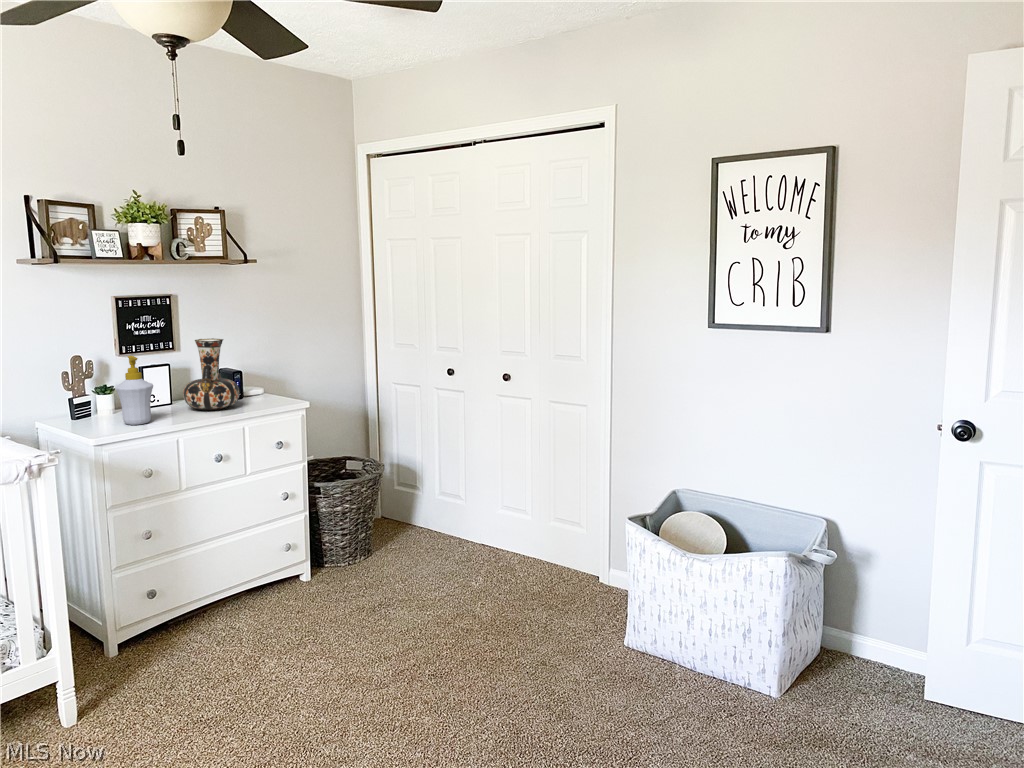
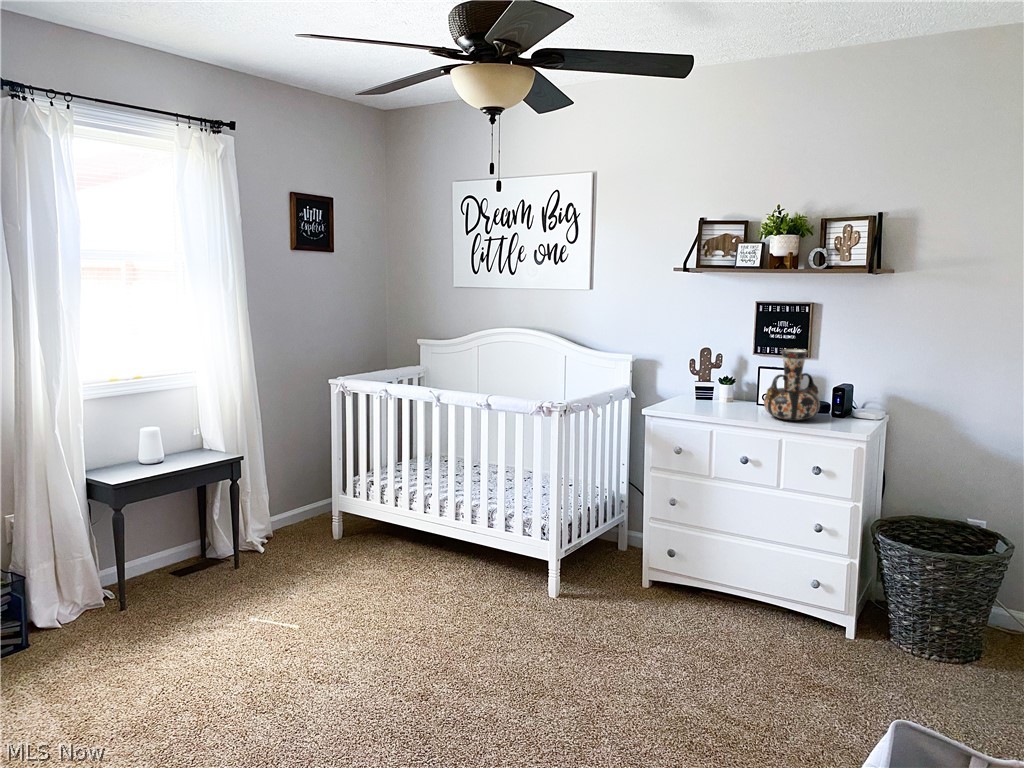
soap bottle: present [115,356,153,425] -> none [691,354,722,414]

